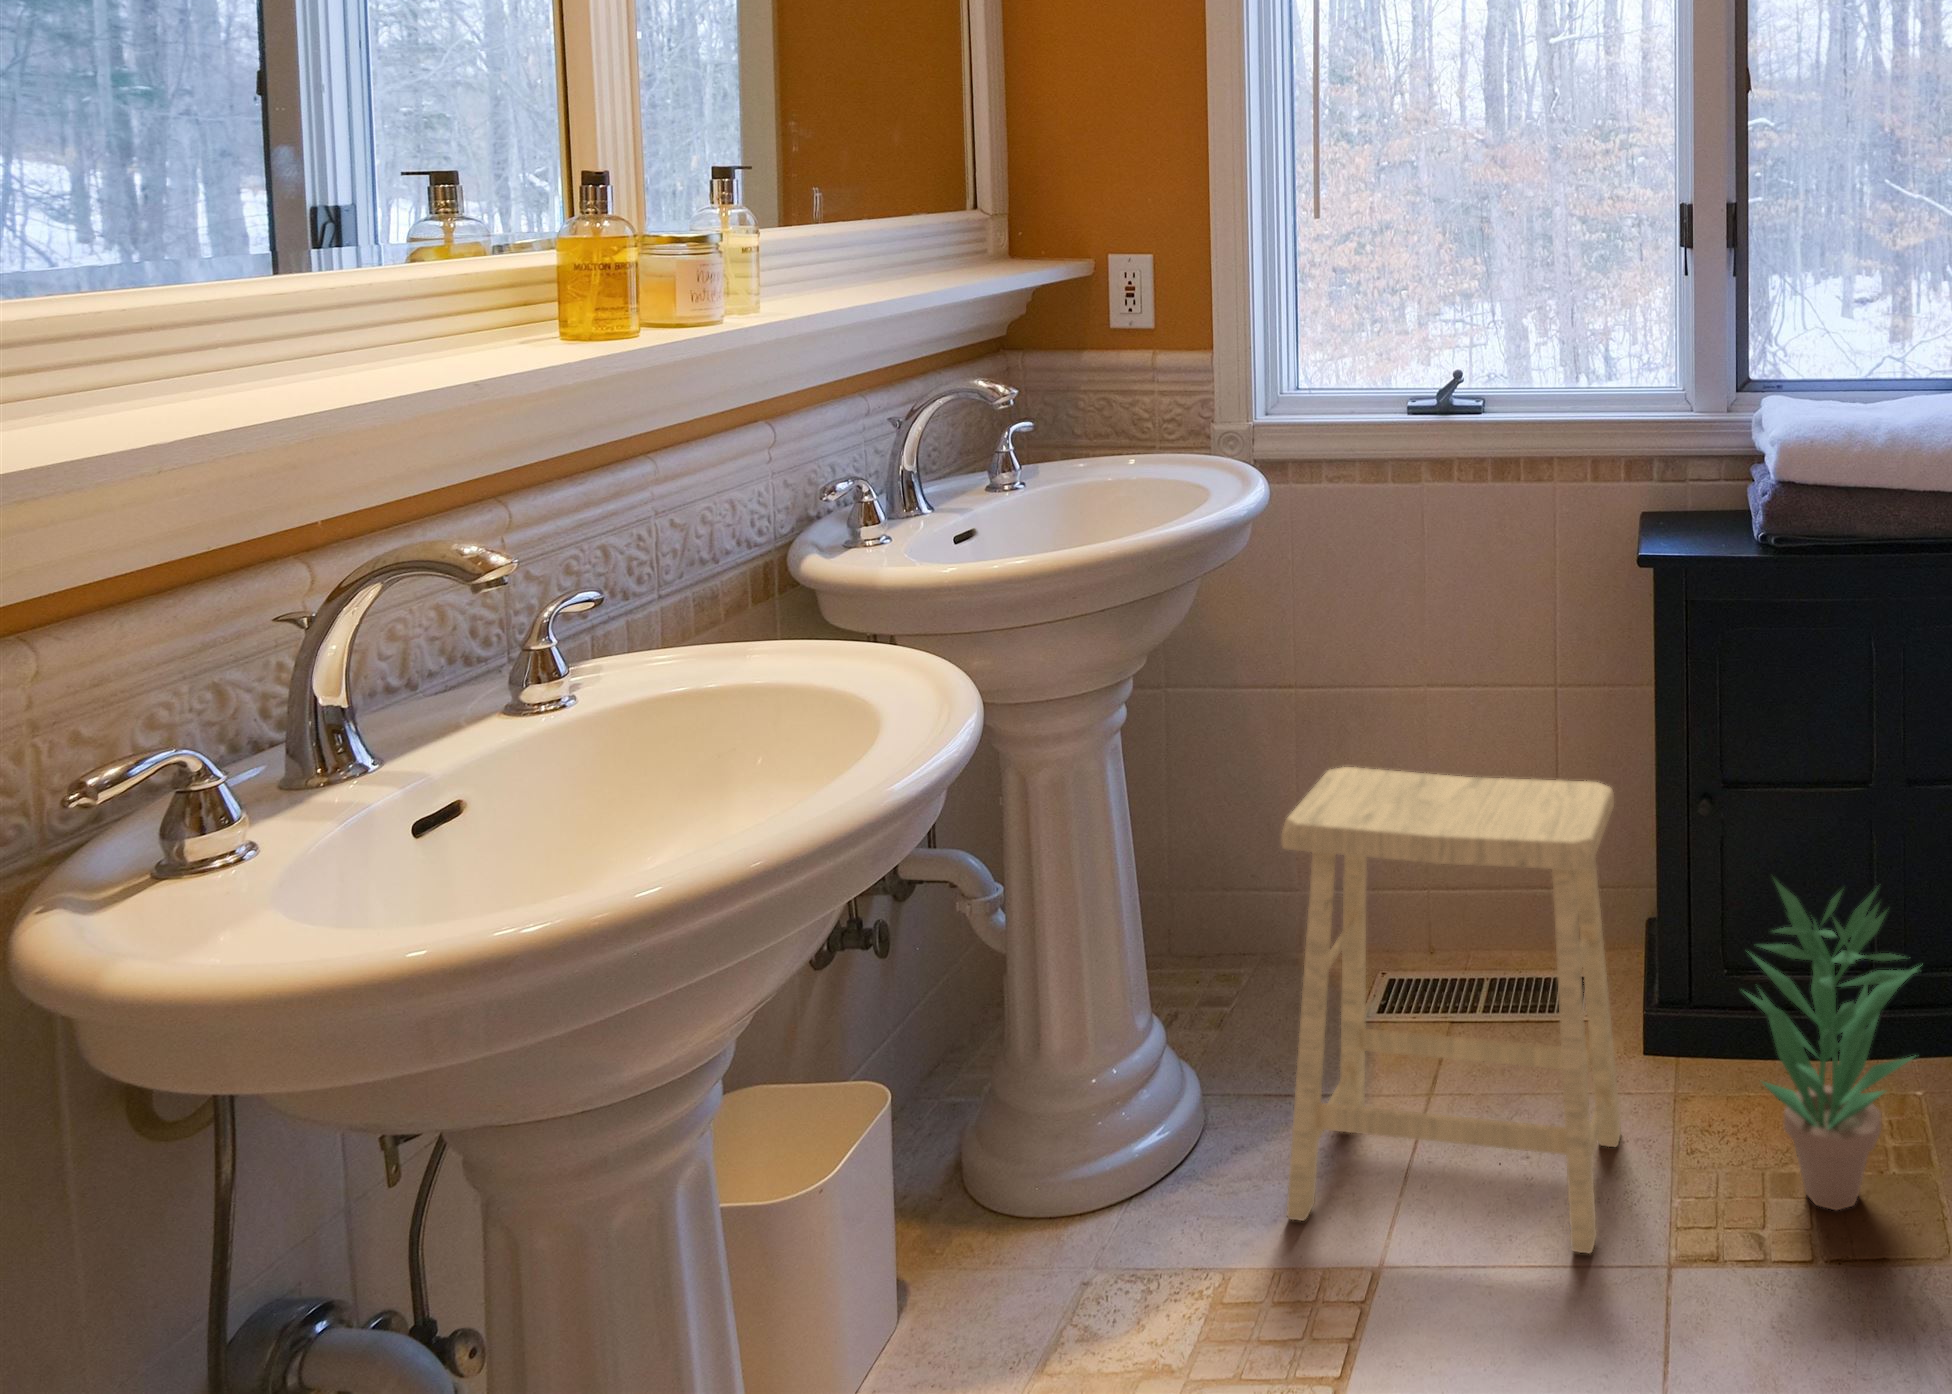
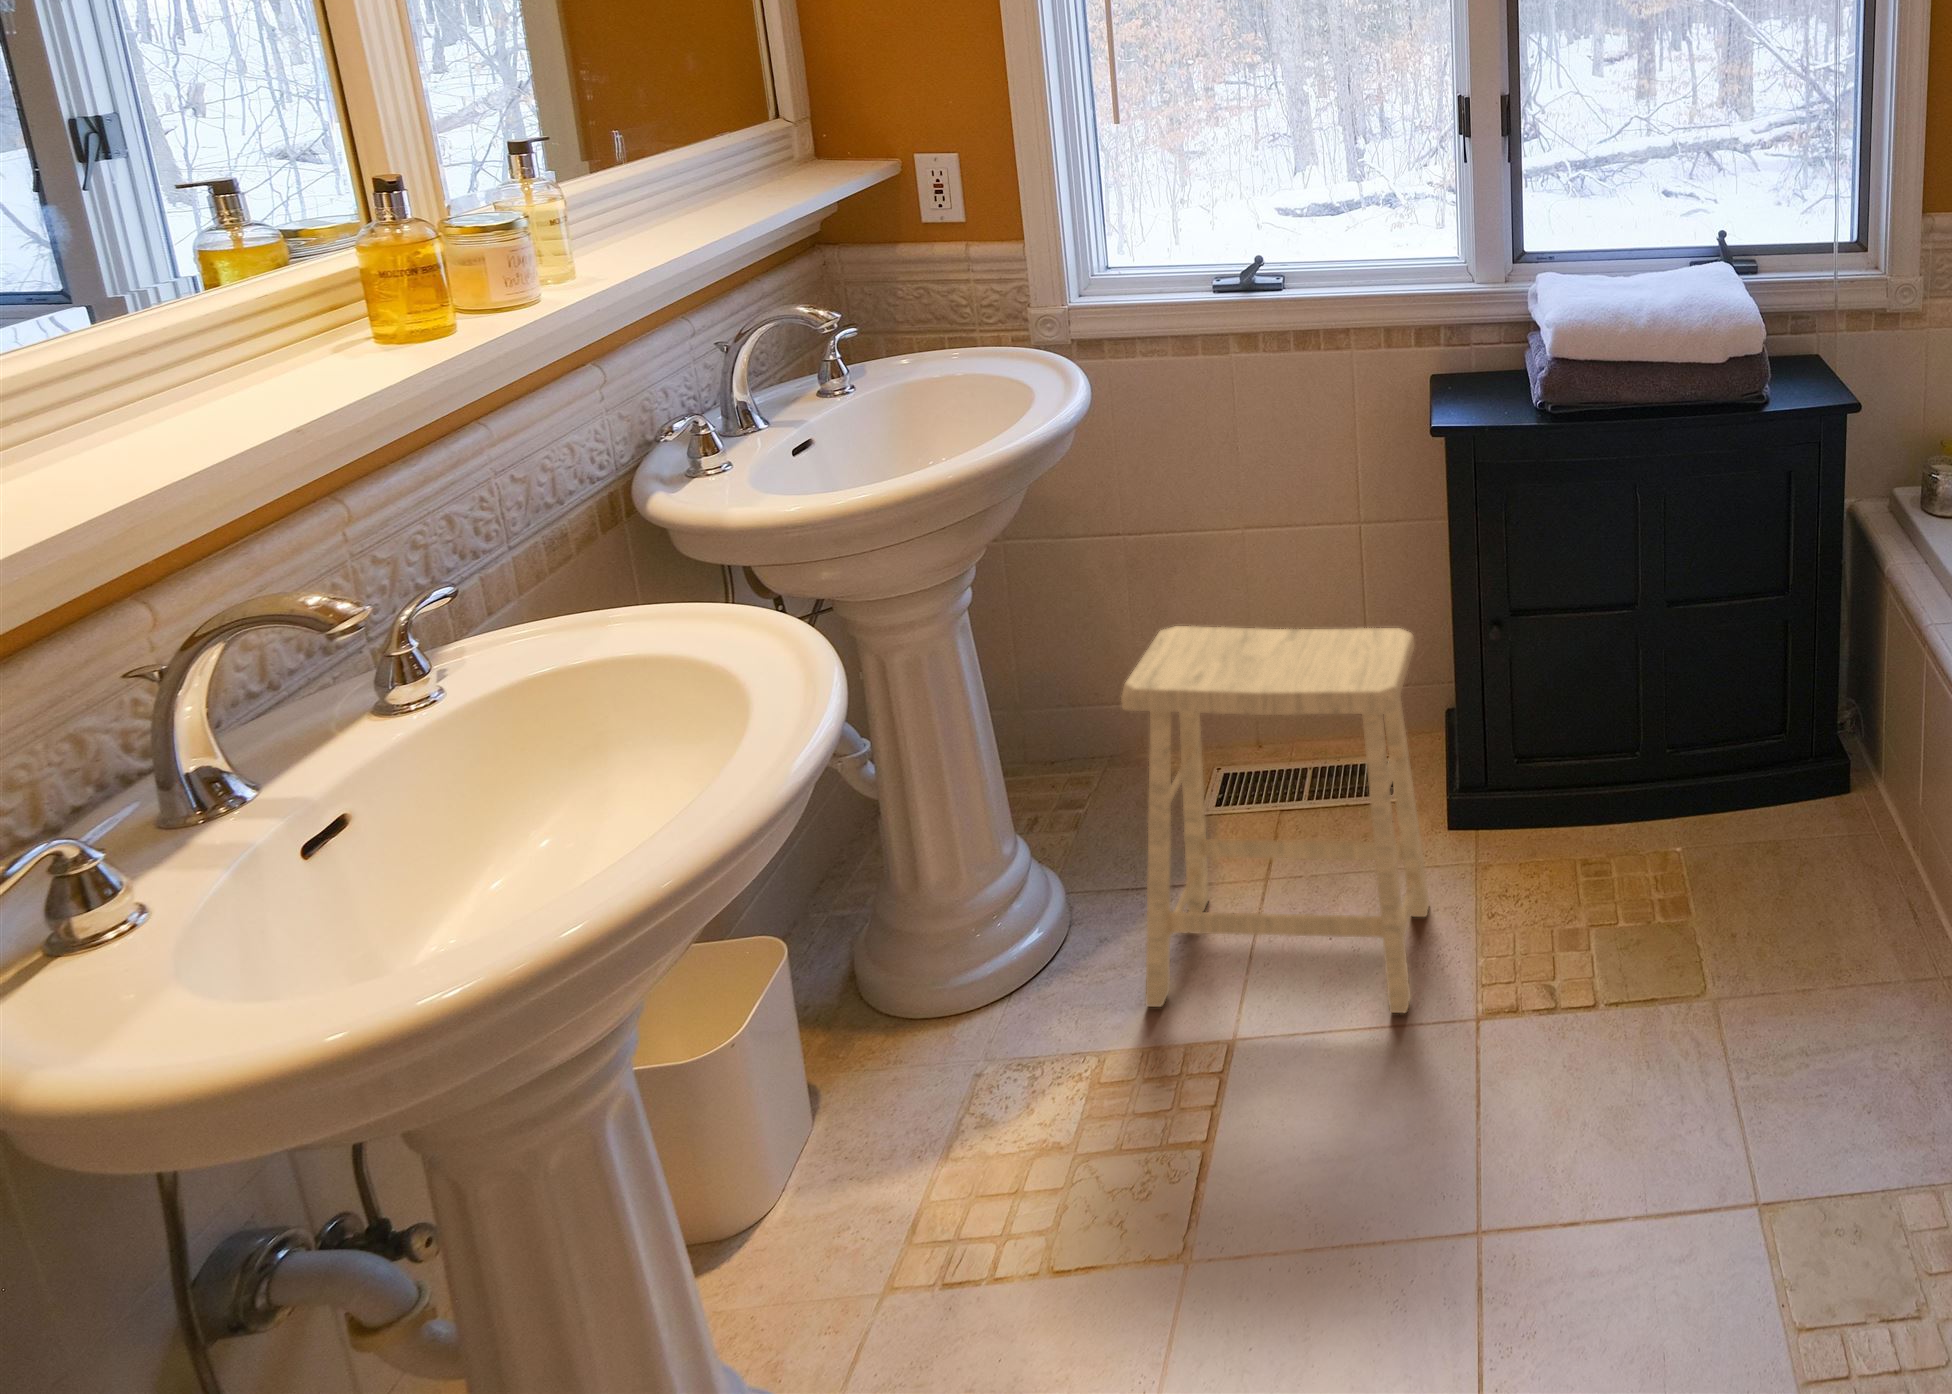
potted plant: present [1745,880,1921,1211] -> none [1524,698,1677,957]

